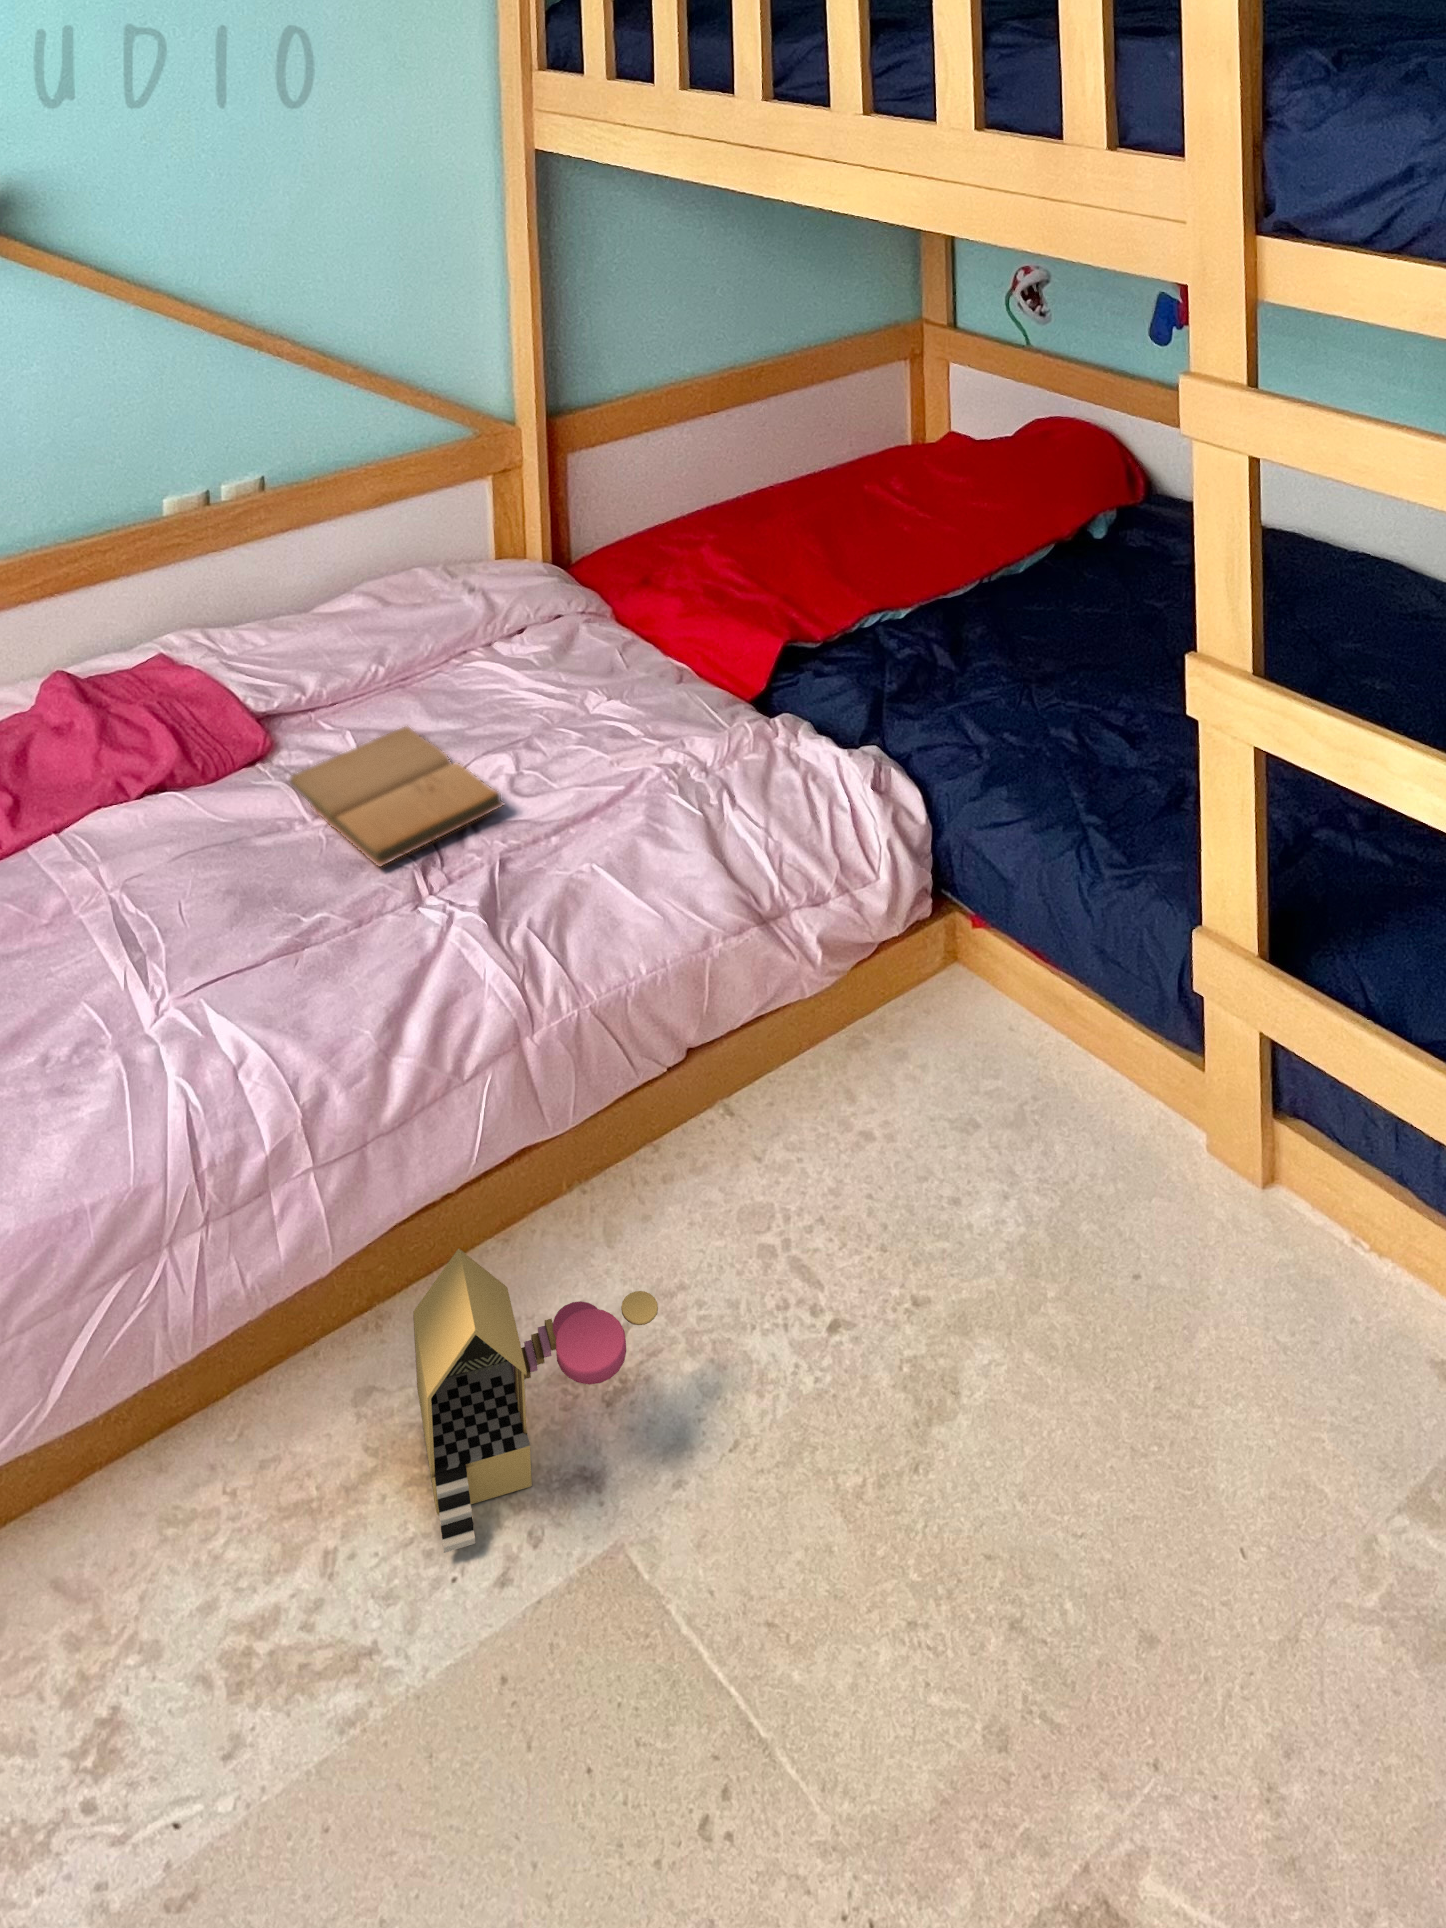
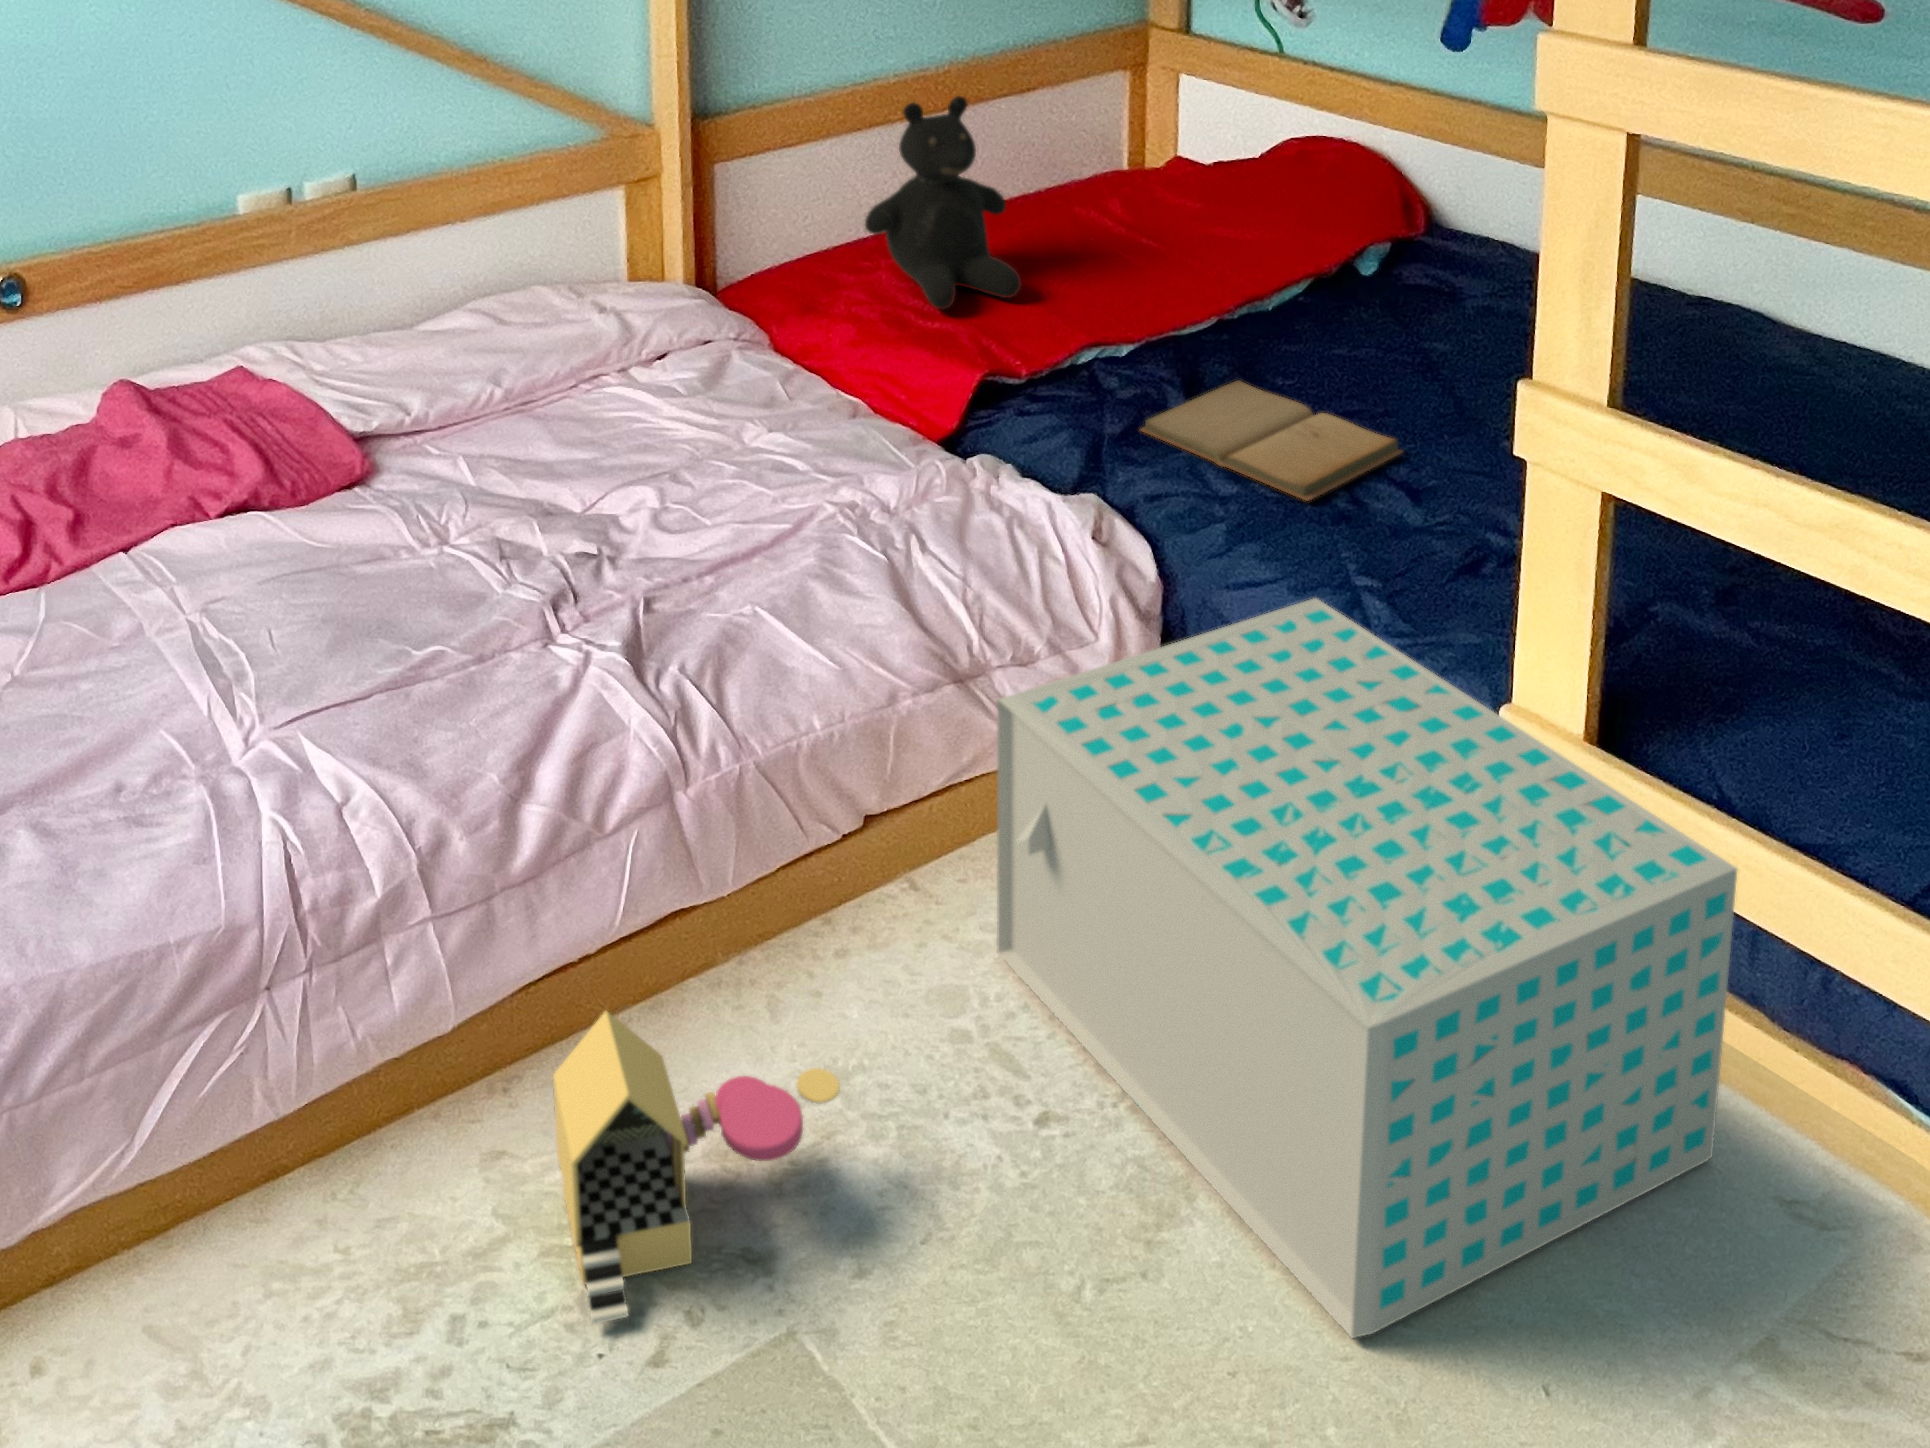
teddy bear: none [688,391,816,574] -> present [865,96,1021,309]
book: present [290,727,504,866] -> present [1141,381,1402,501]
storage box: none [788,833,1374,1521] -> present [997,598,1737,1338]

